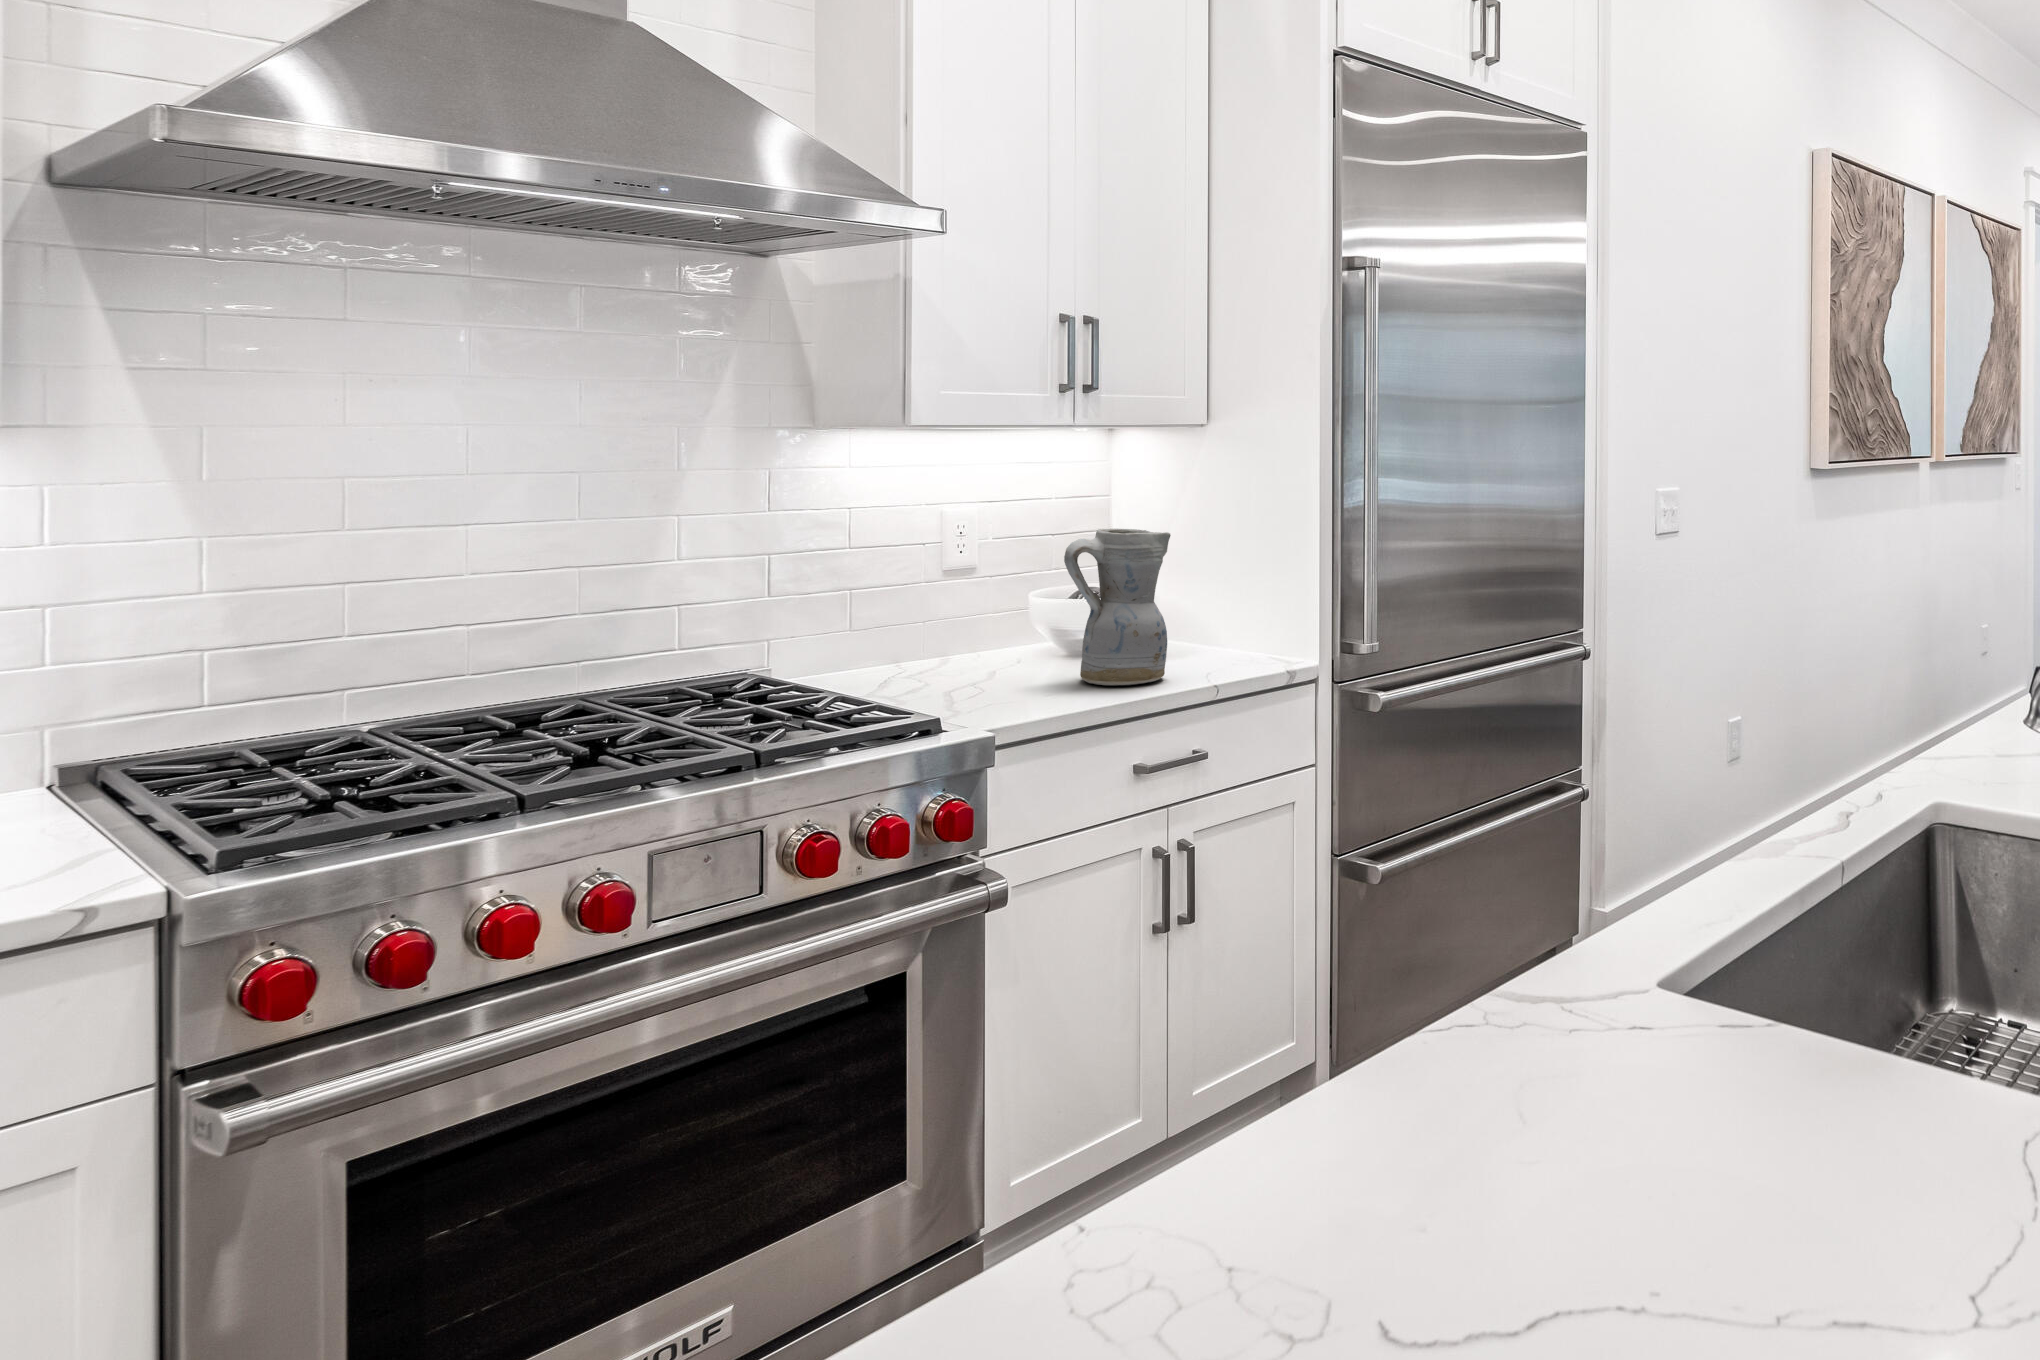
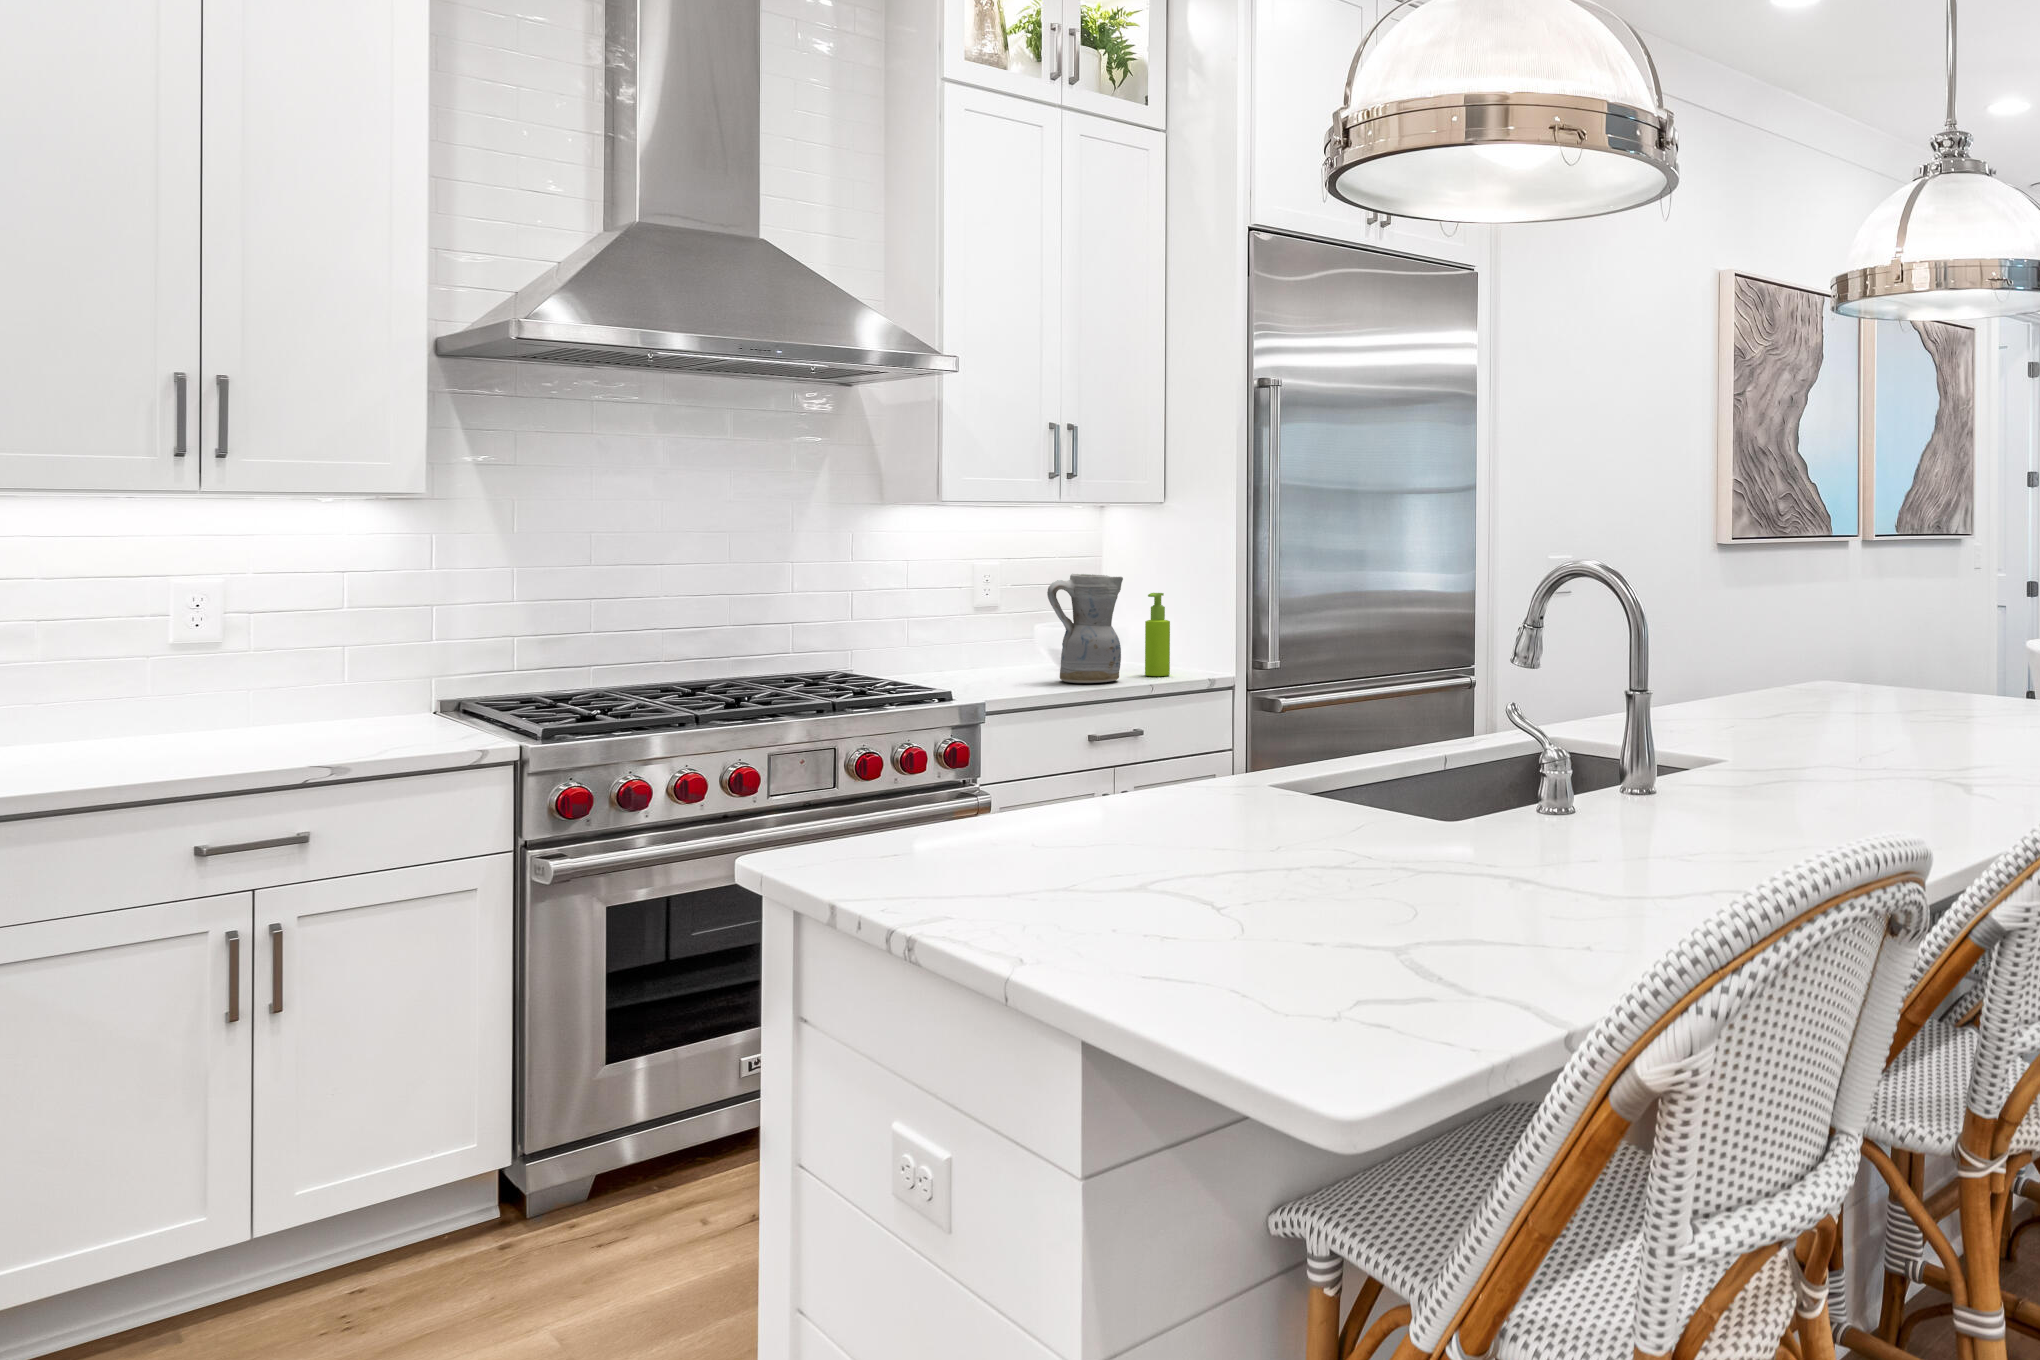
soap dispenser: none [1192,551,1227,667] -> present [1145,593,1170,676]

